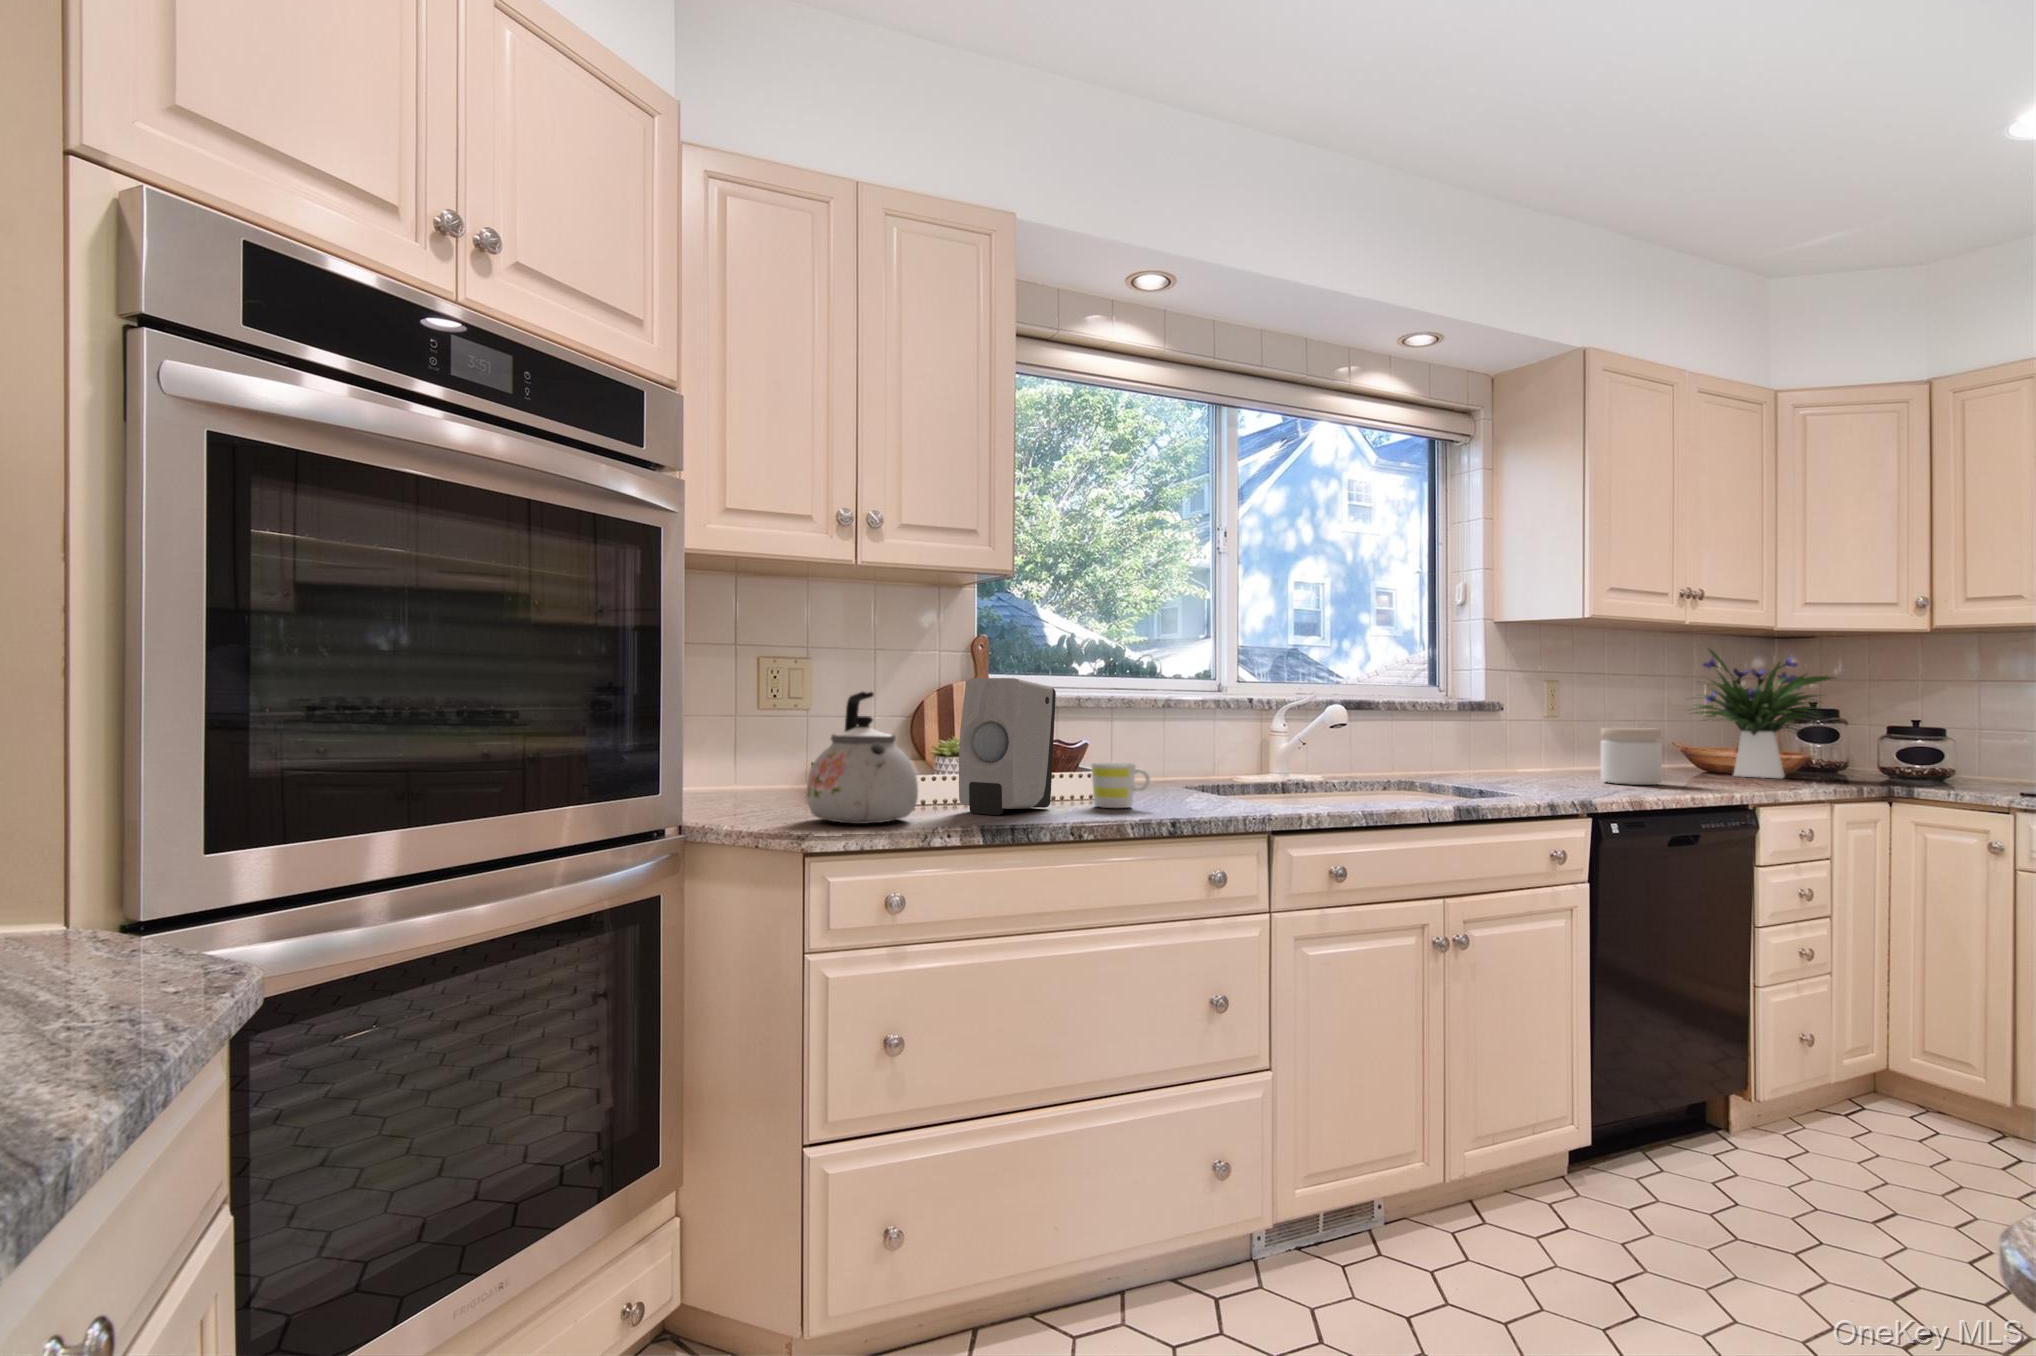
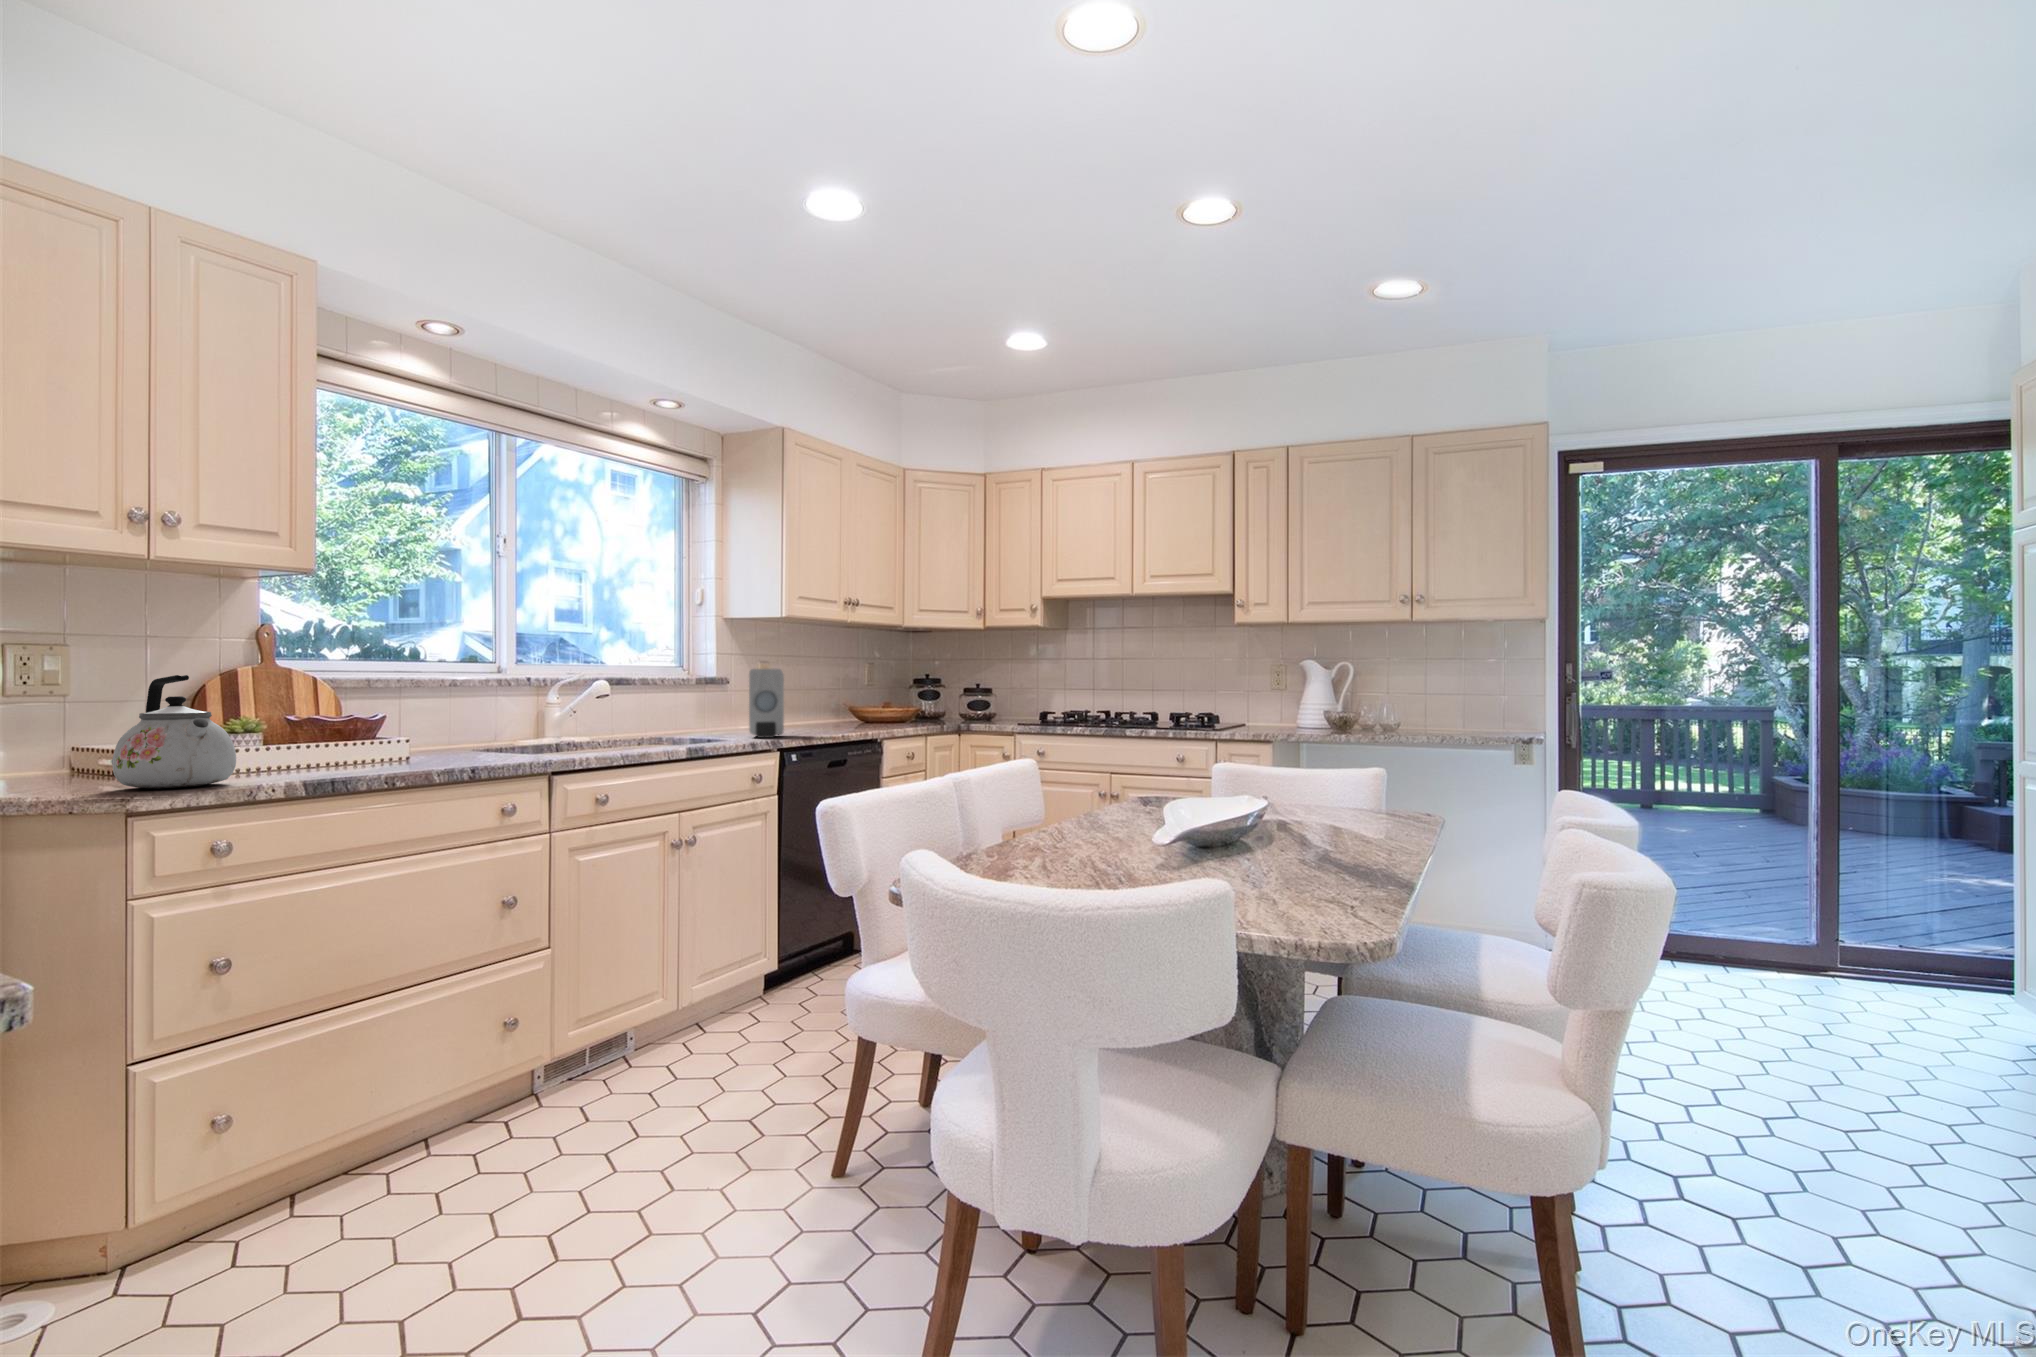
flower arrangement: present [1695,649,1834,778] -> none [855,638,935,725]
soap dispenser: present [959,678,1056,815] -> present [749,669,784,738]
jar: present [1601,728,1662,785] -> none [794,694,831,733]
mug: present [1092,762,1150,808] -> none [395,730,450,766]

